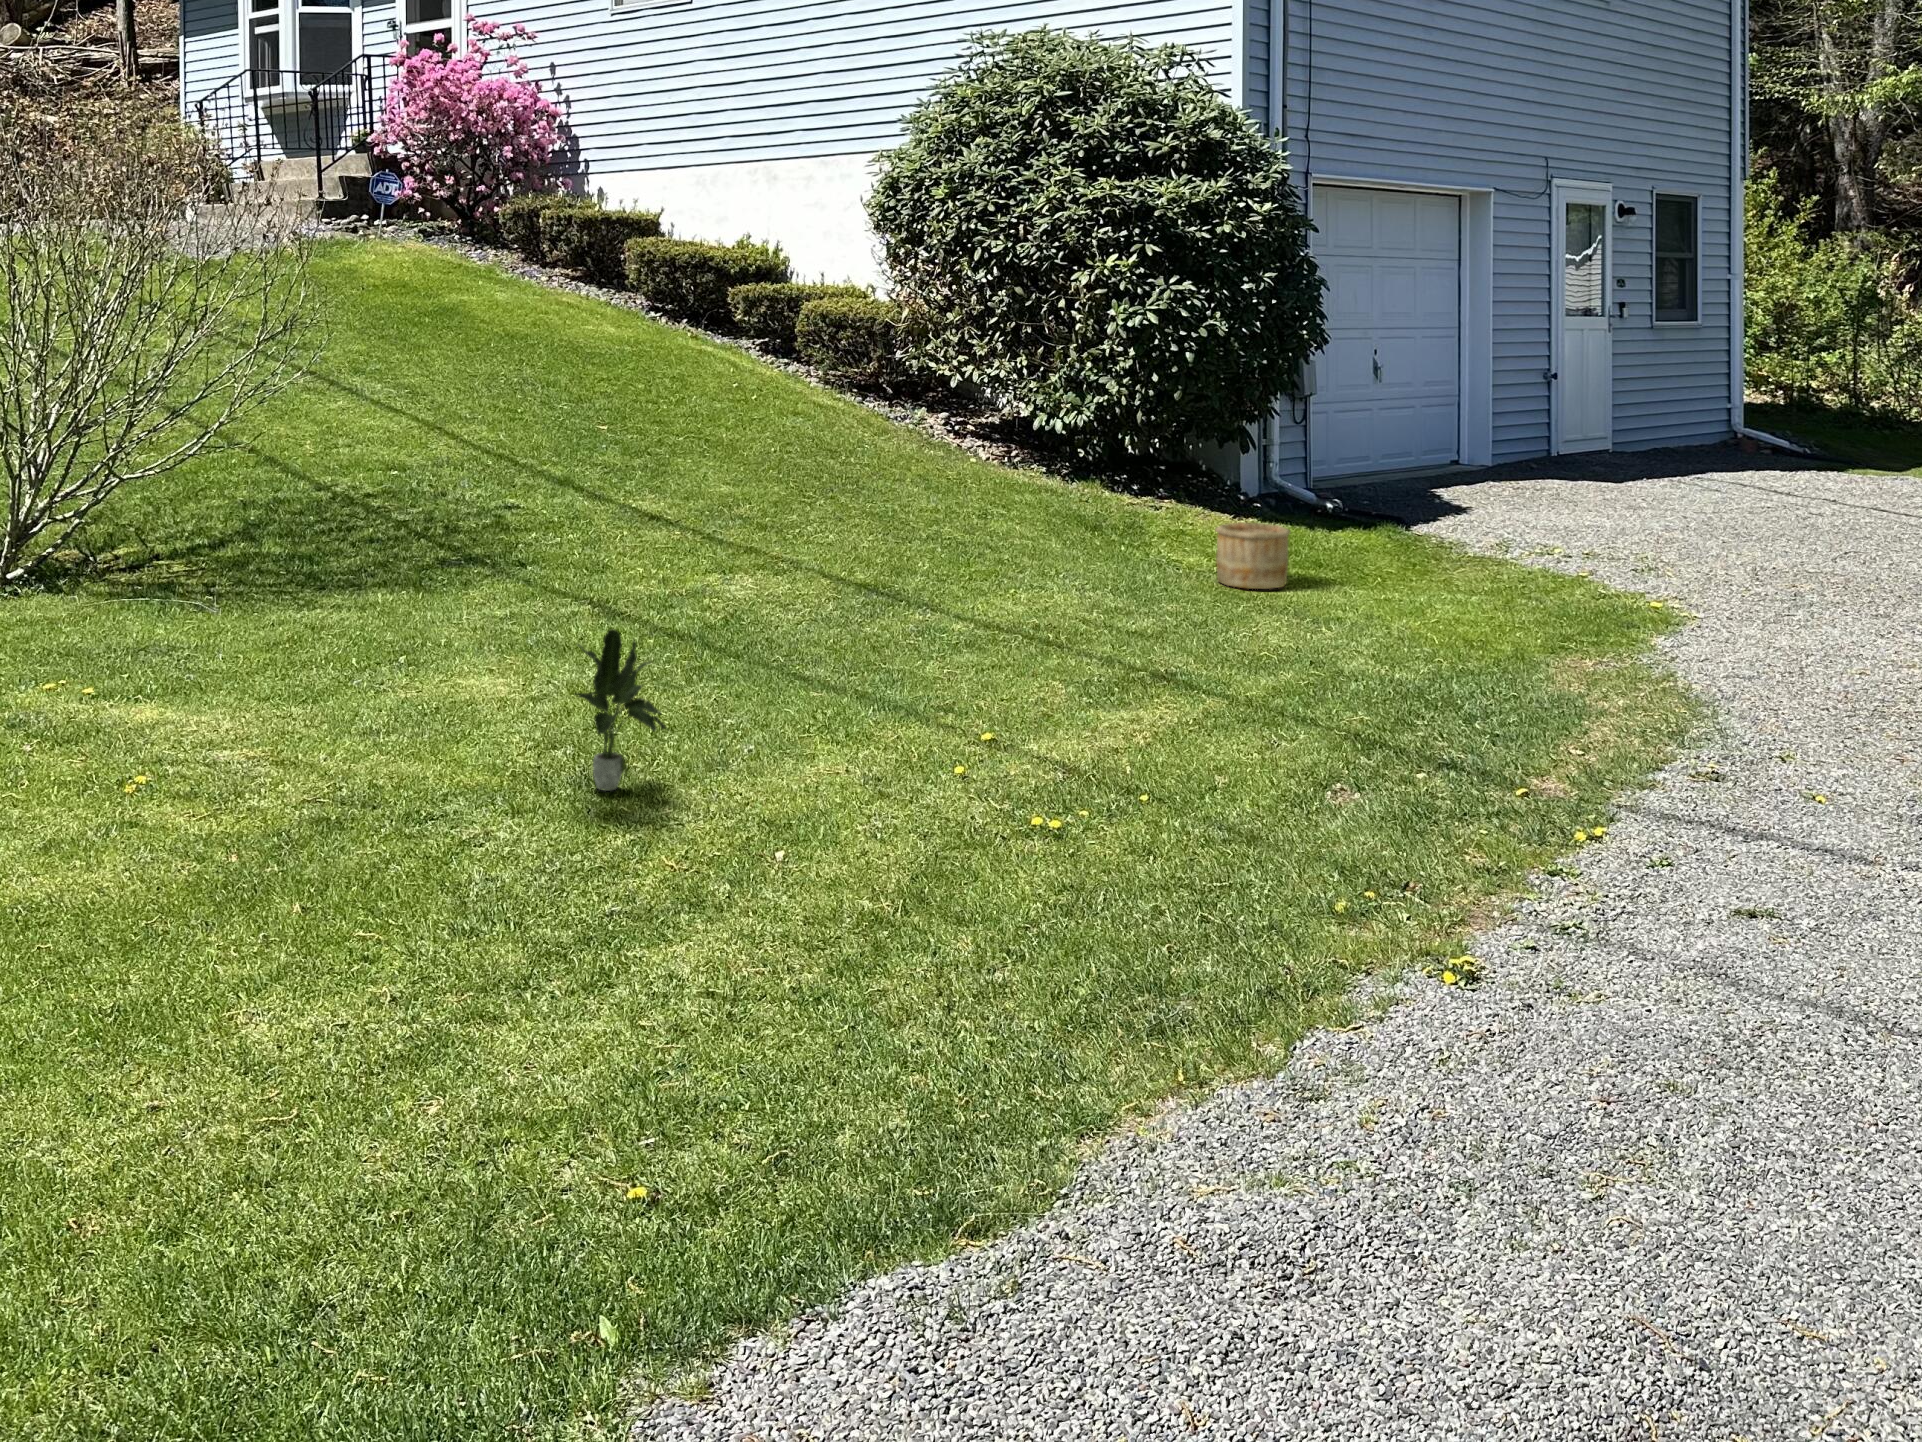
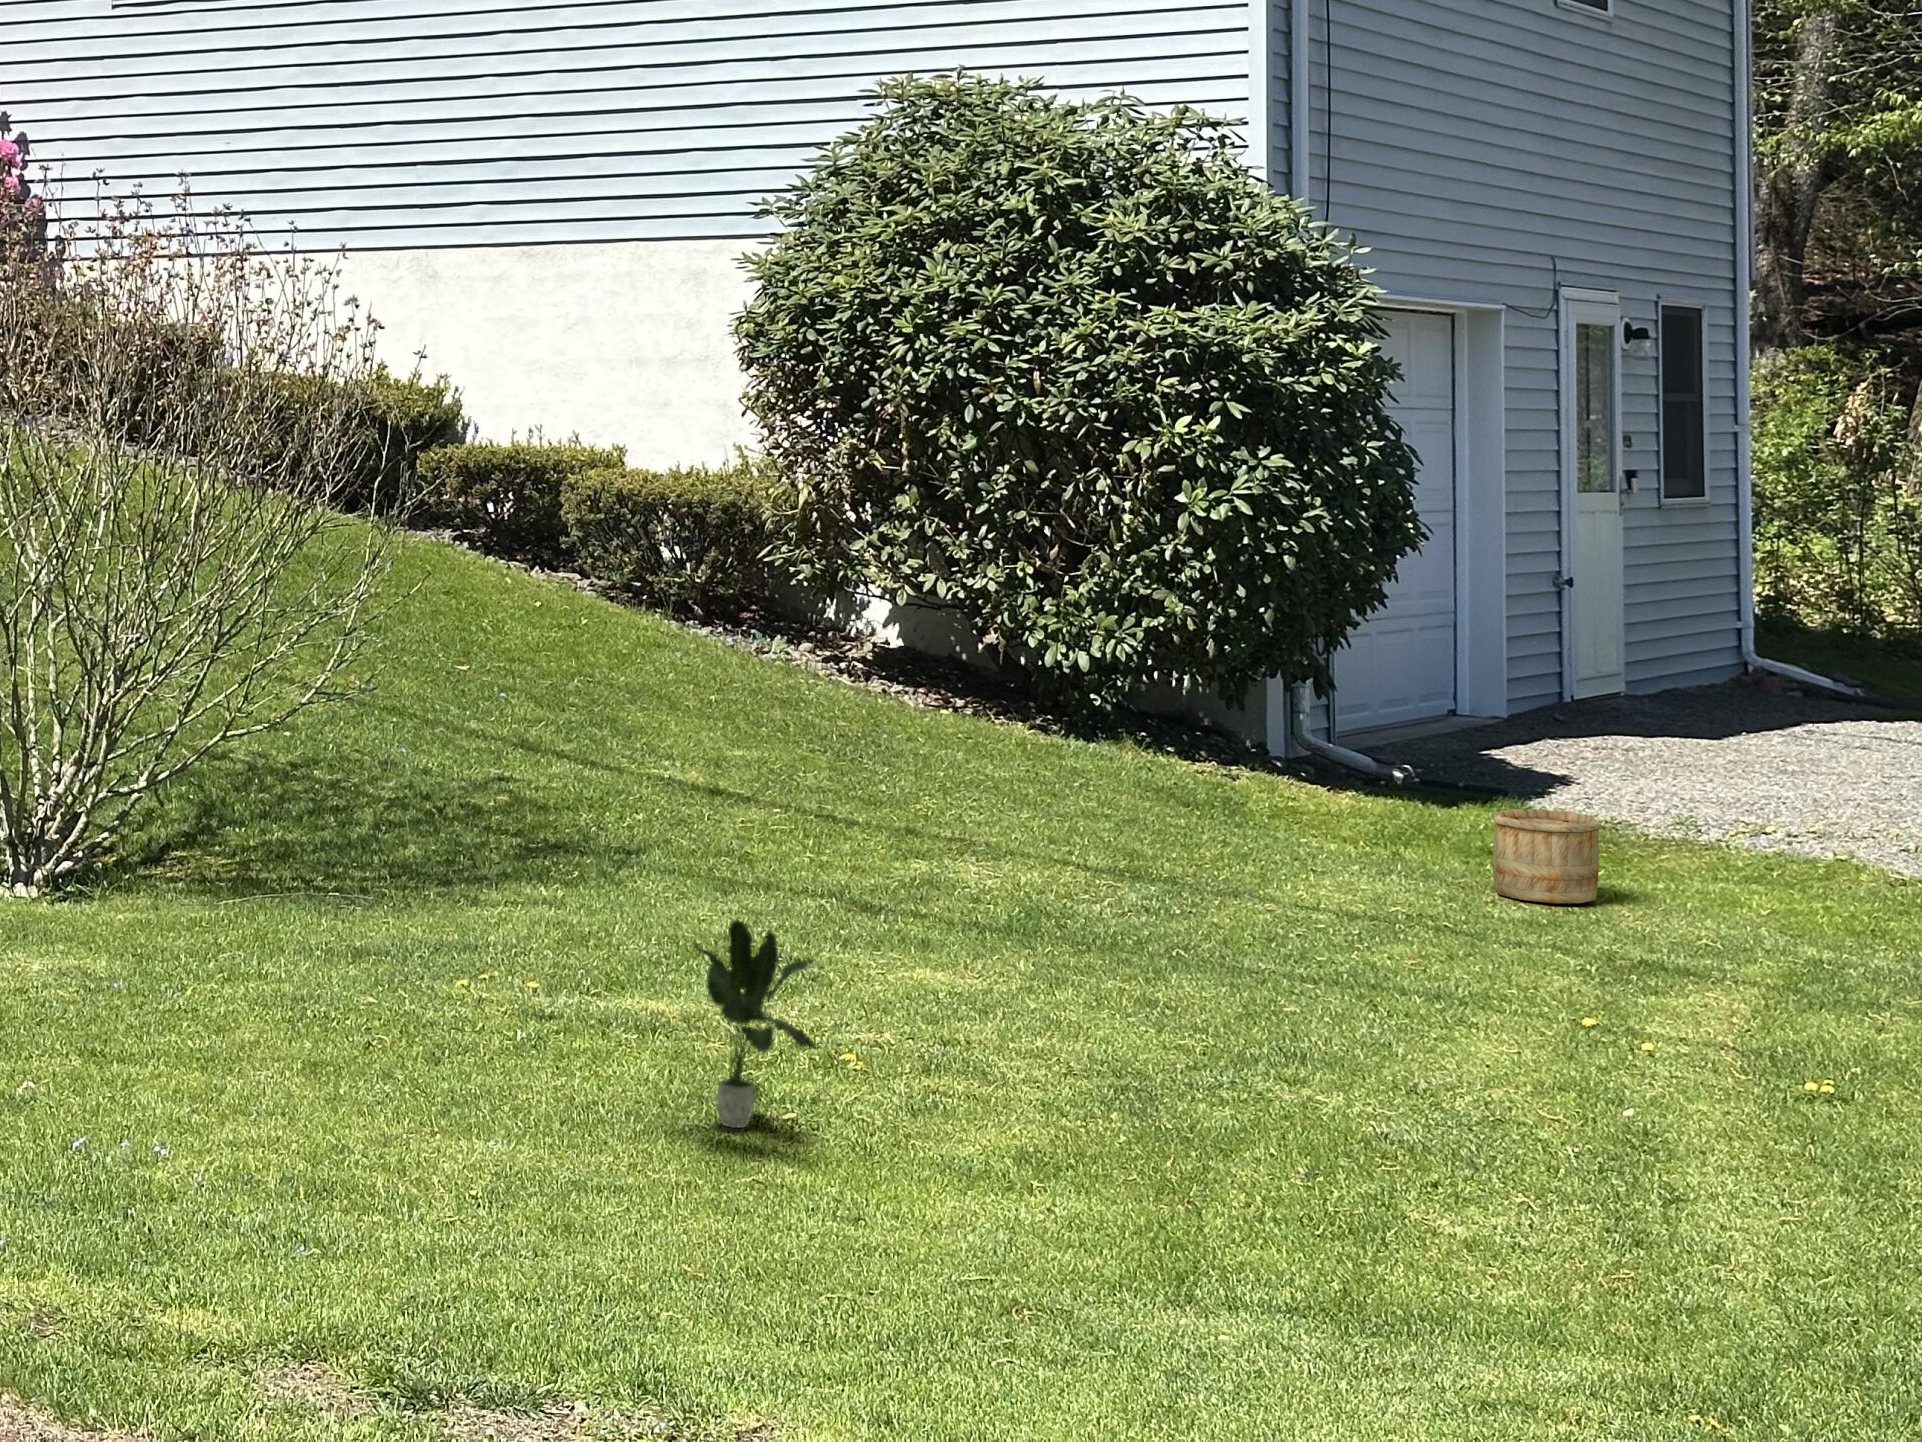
potted plant: present [575,629,666,791] -> present [694,920,815,1128]

